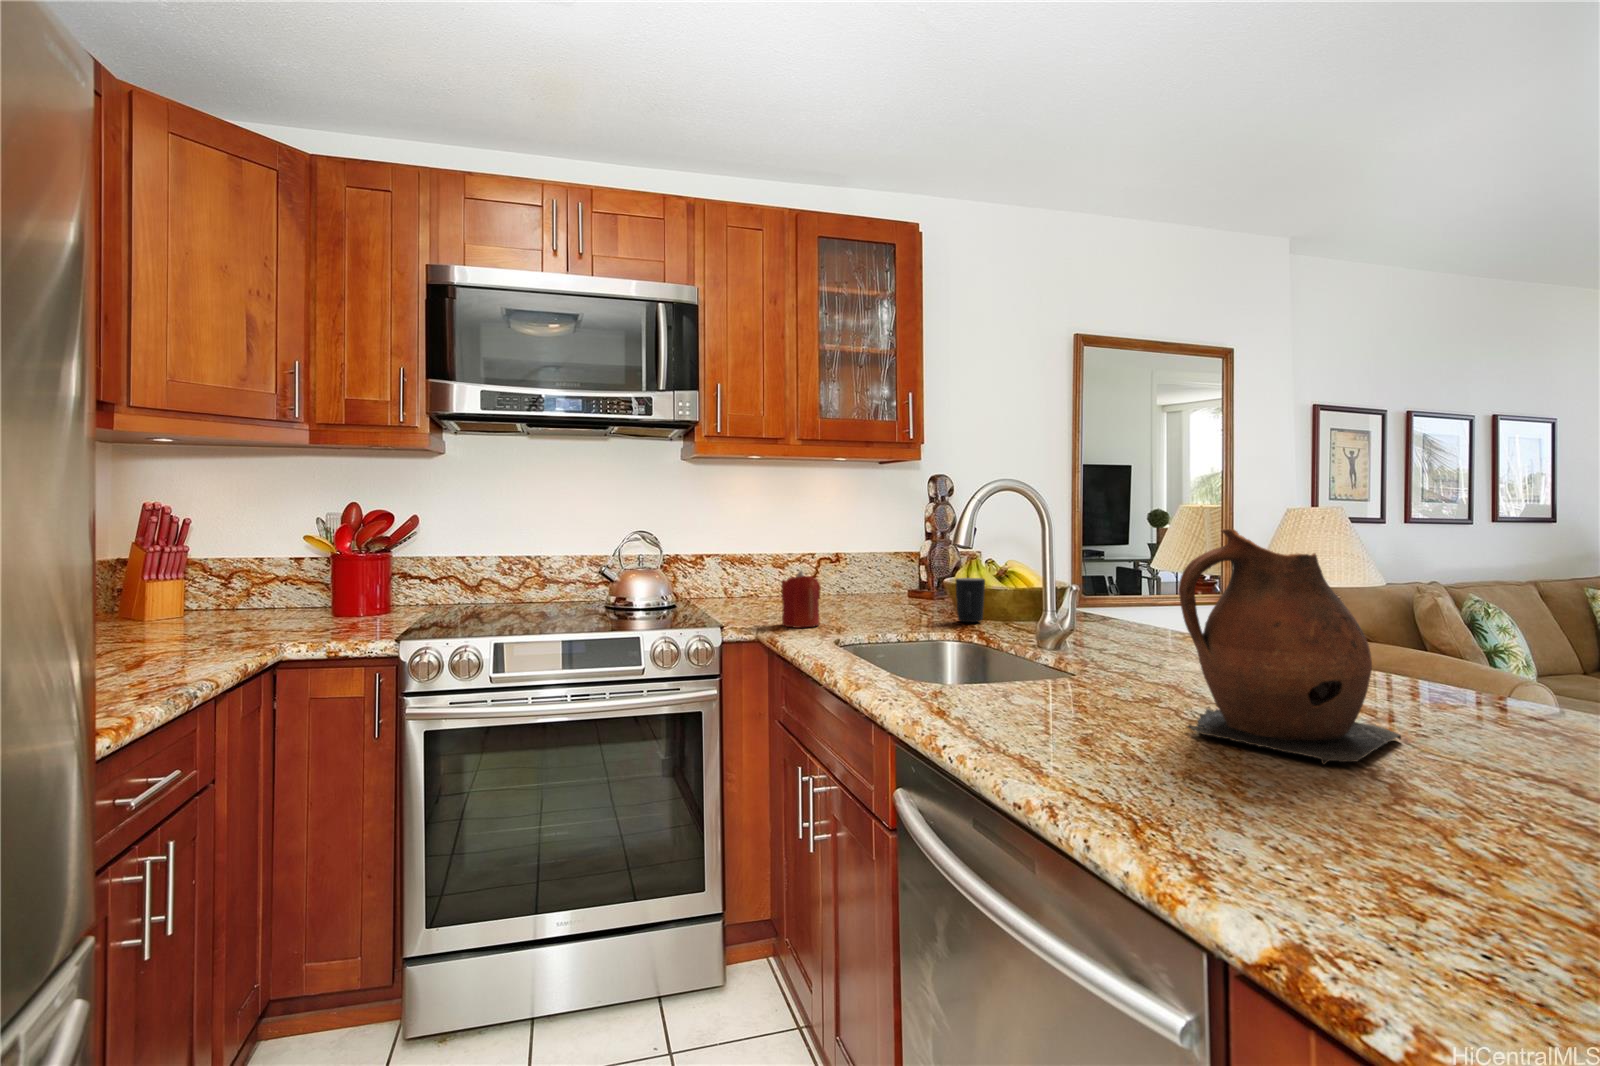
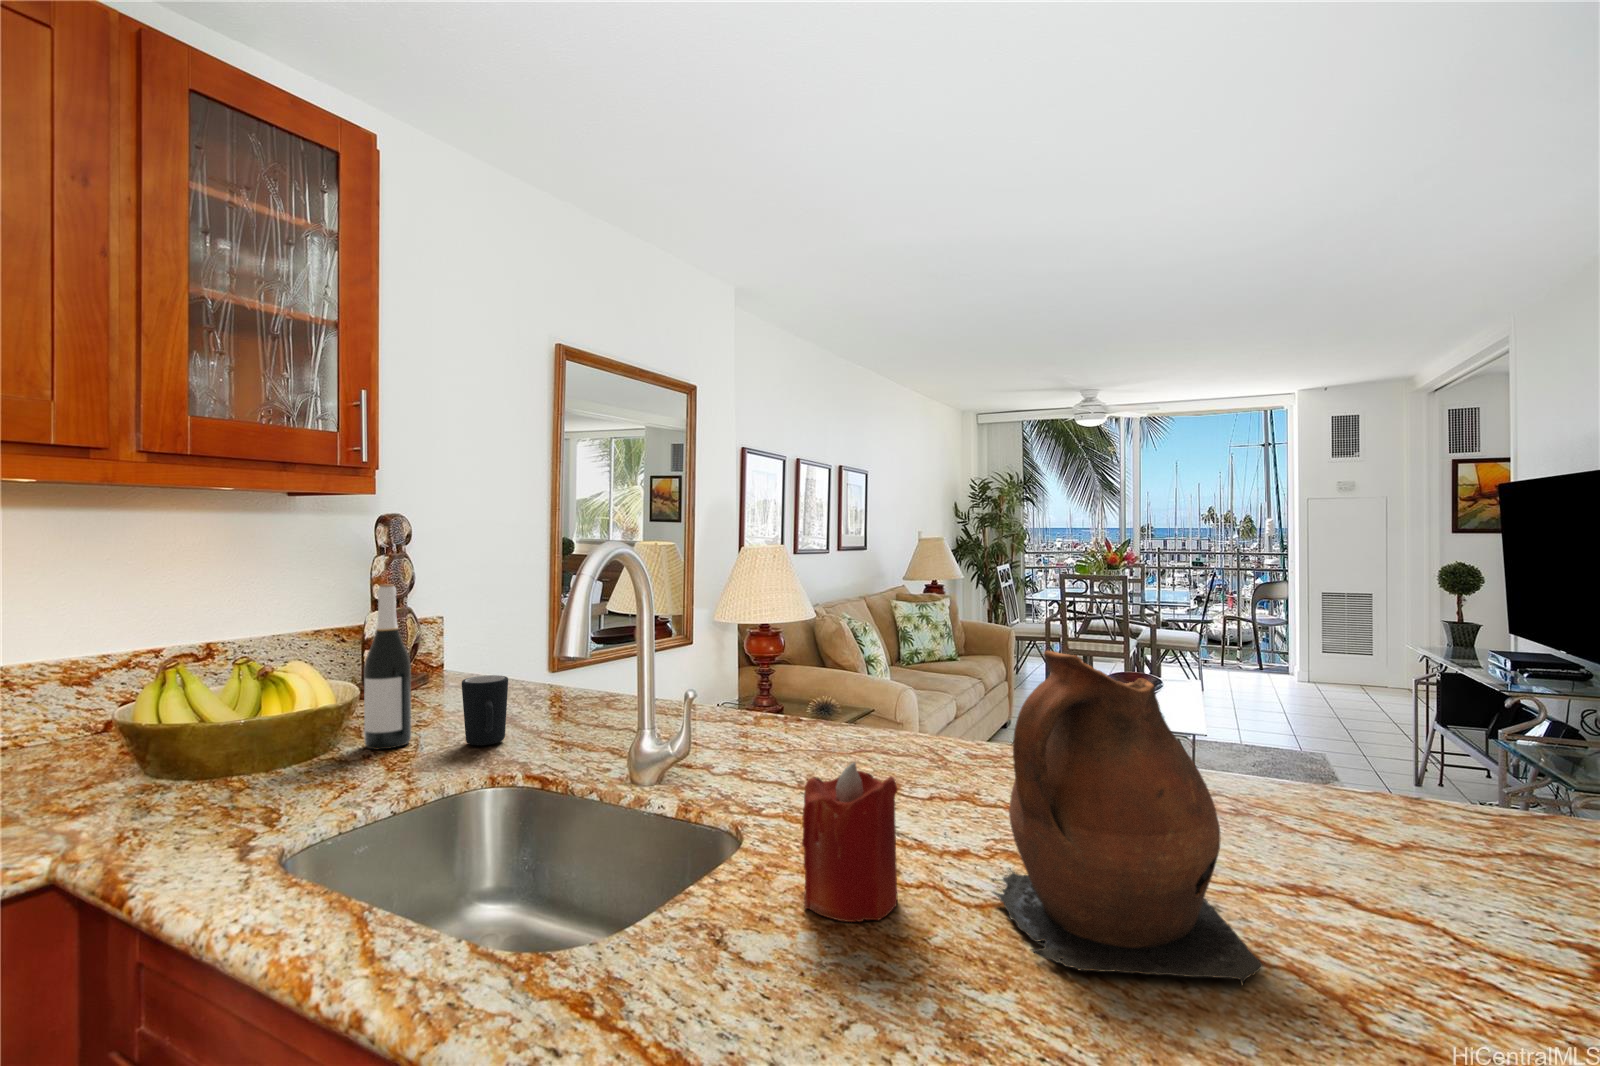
wine bottle: none [903,515,929,618] -> present [364,584,411,749]
candle: present [781,571,821,628] -> present [802,762,898,922]

